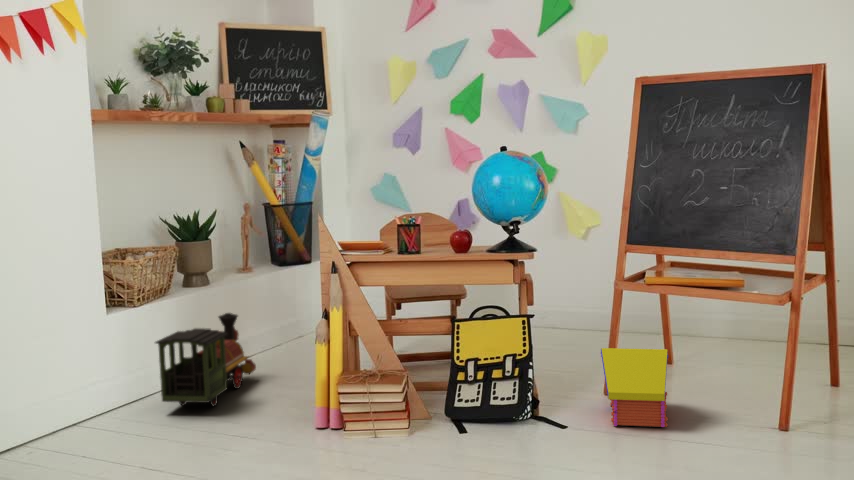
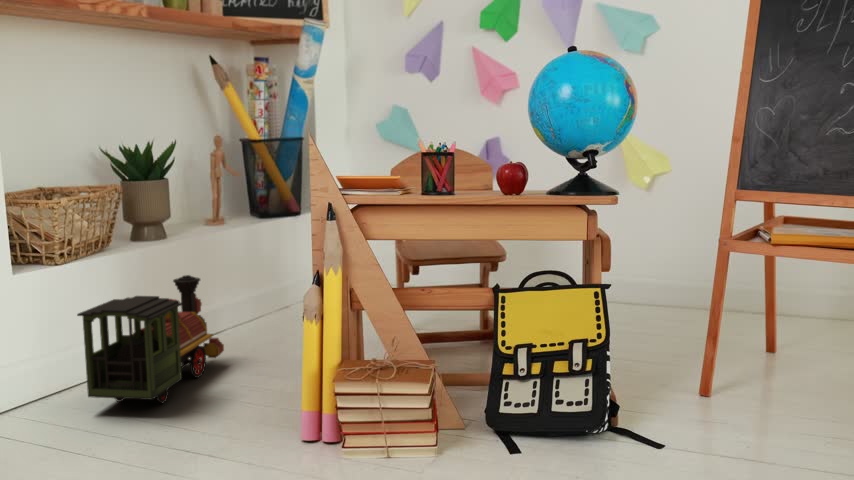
toy house: present [601,348,668,427] -> none [709,334,812,449]

